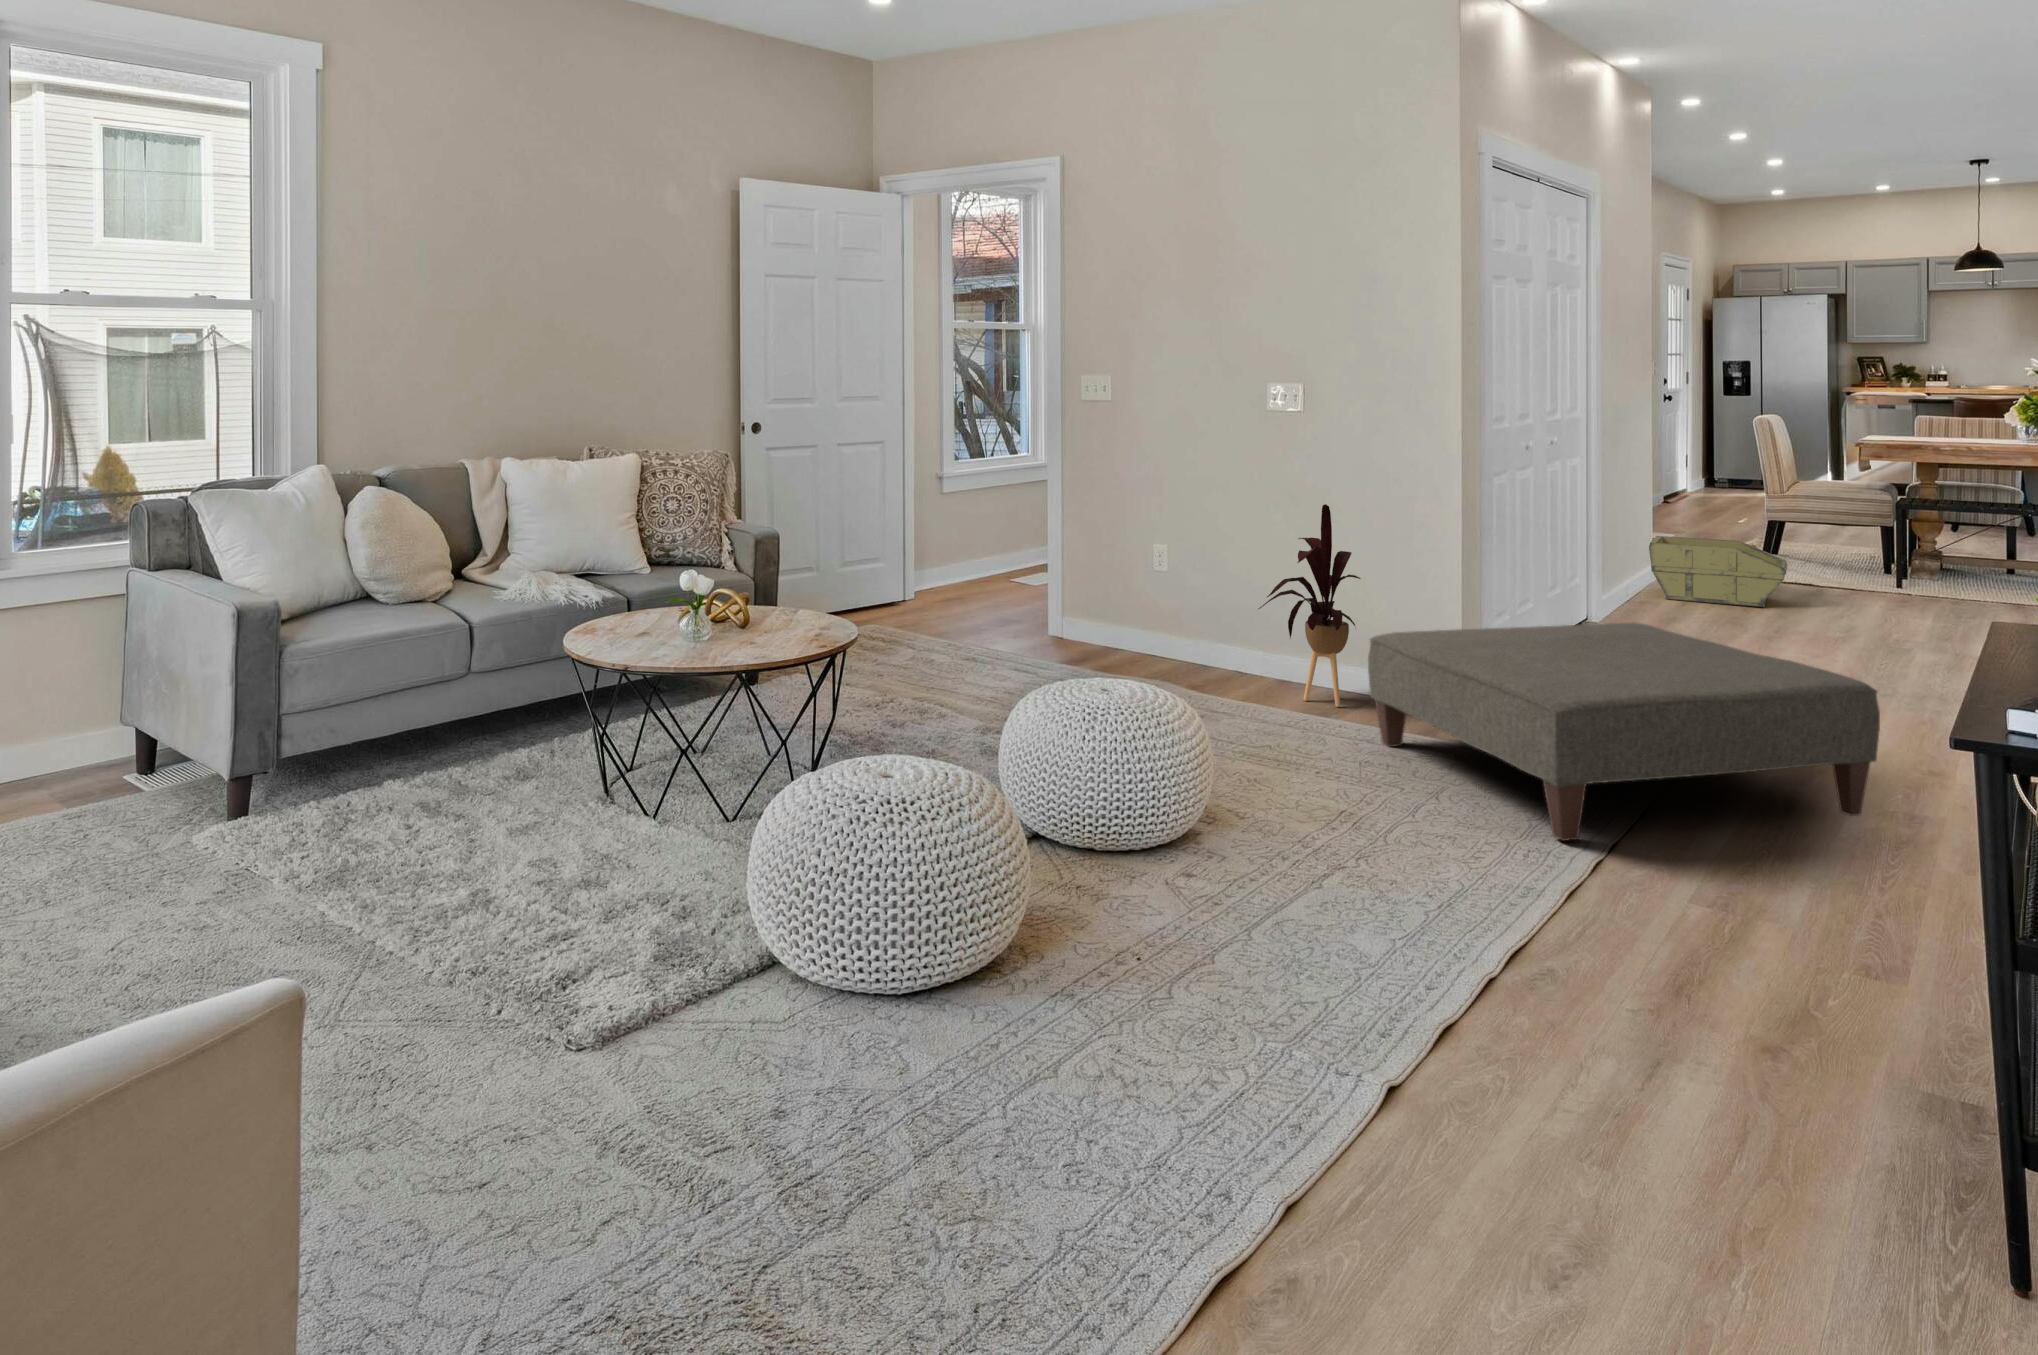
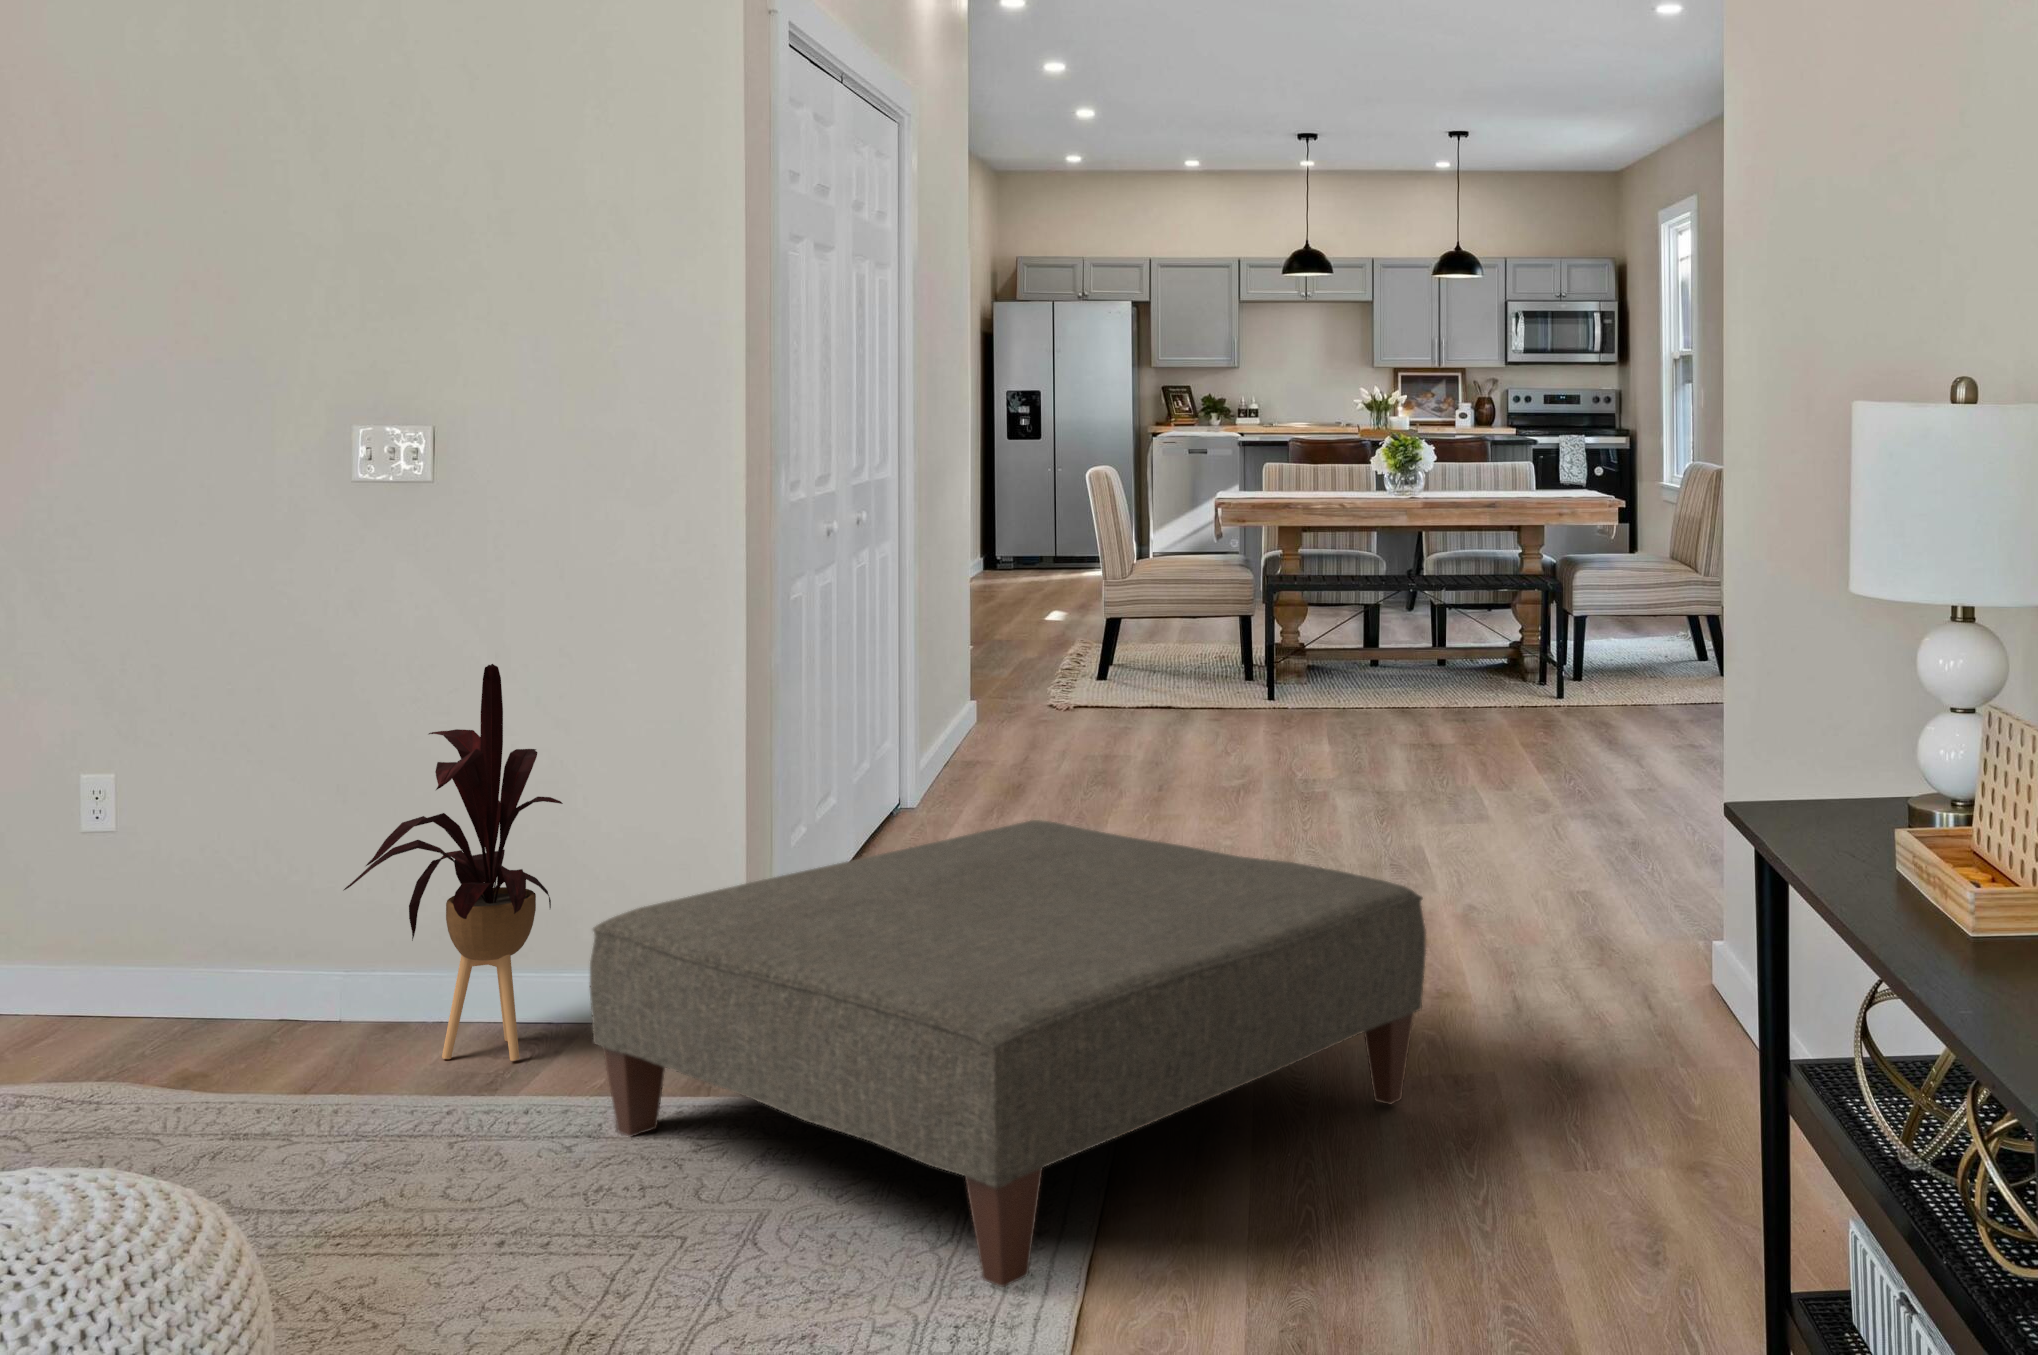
storage bin: present [1649,536,1787,607] -> none [973,652,1155,751]

